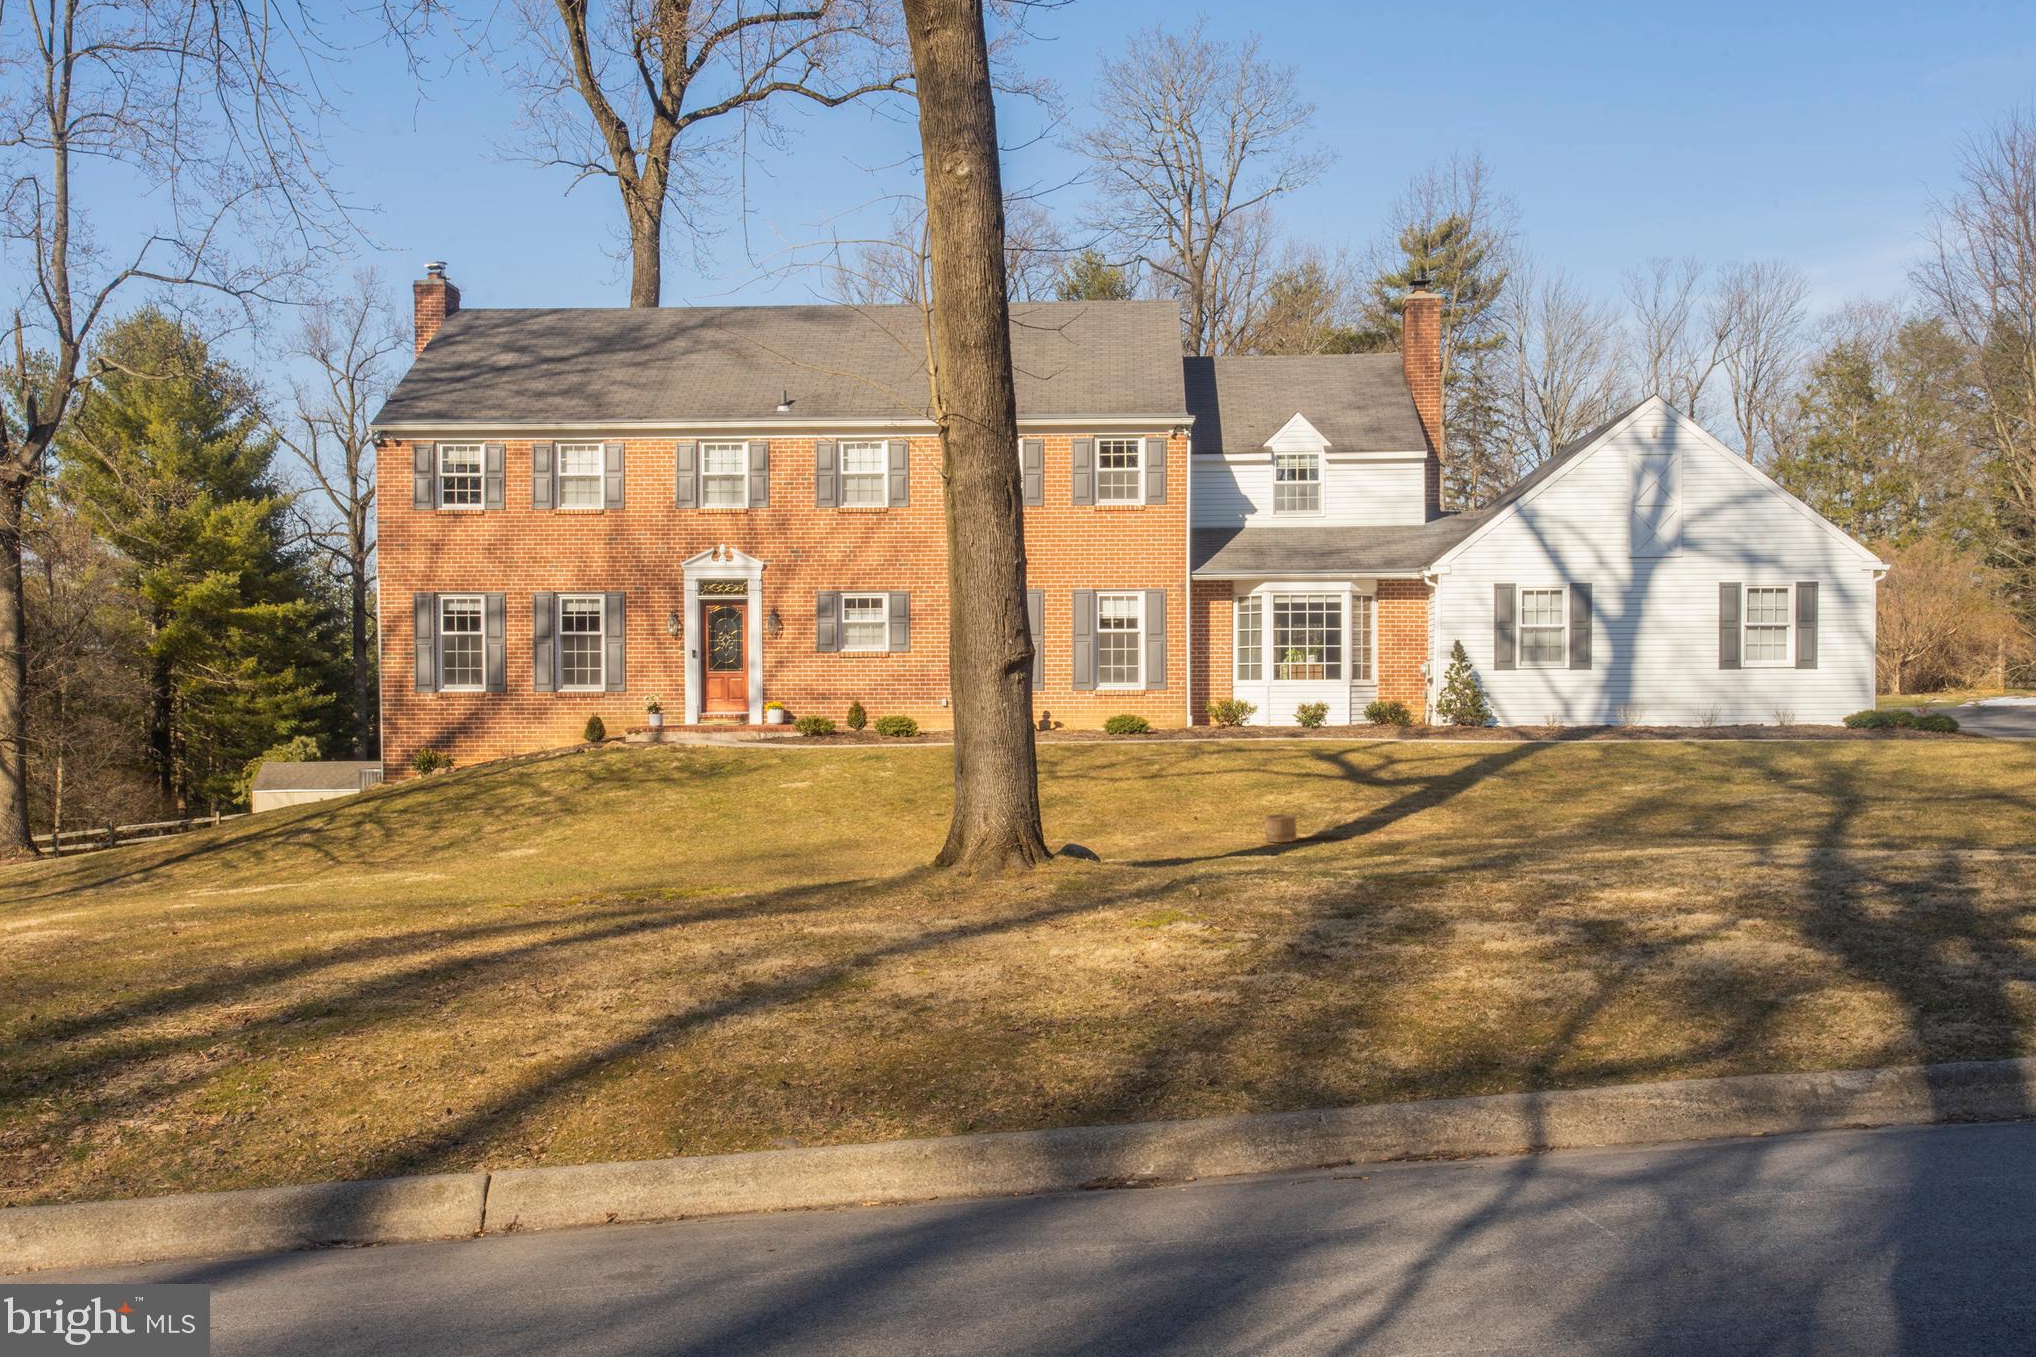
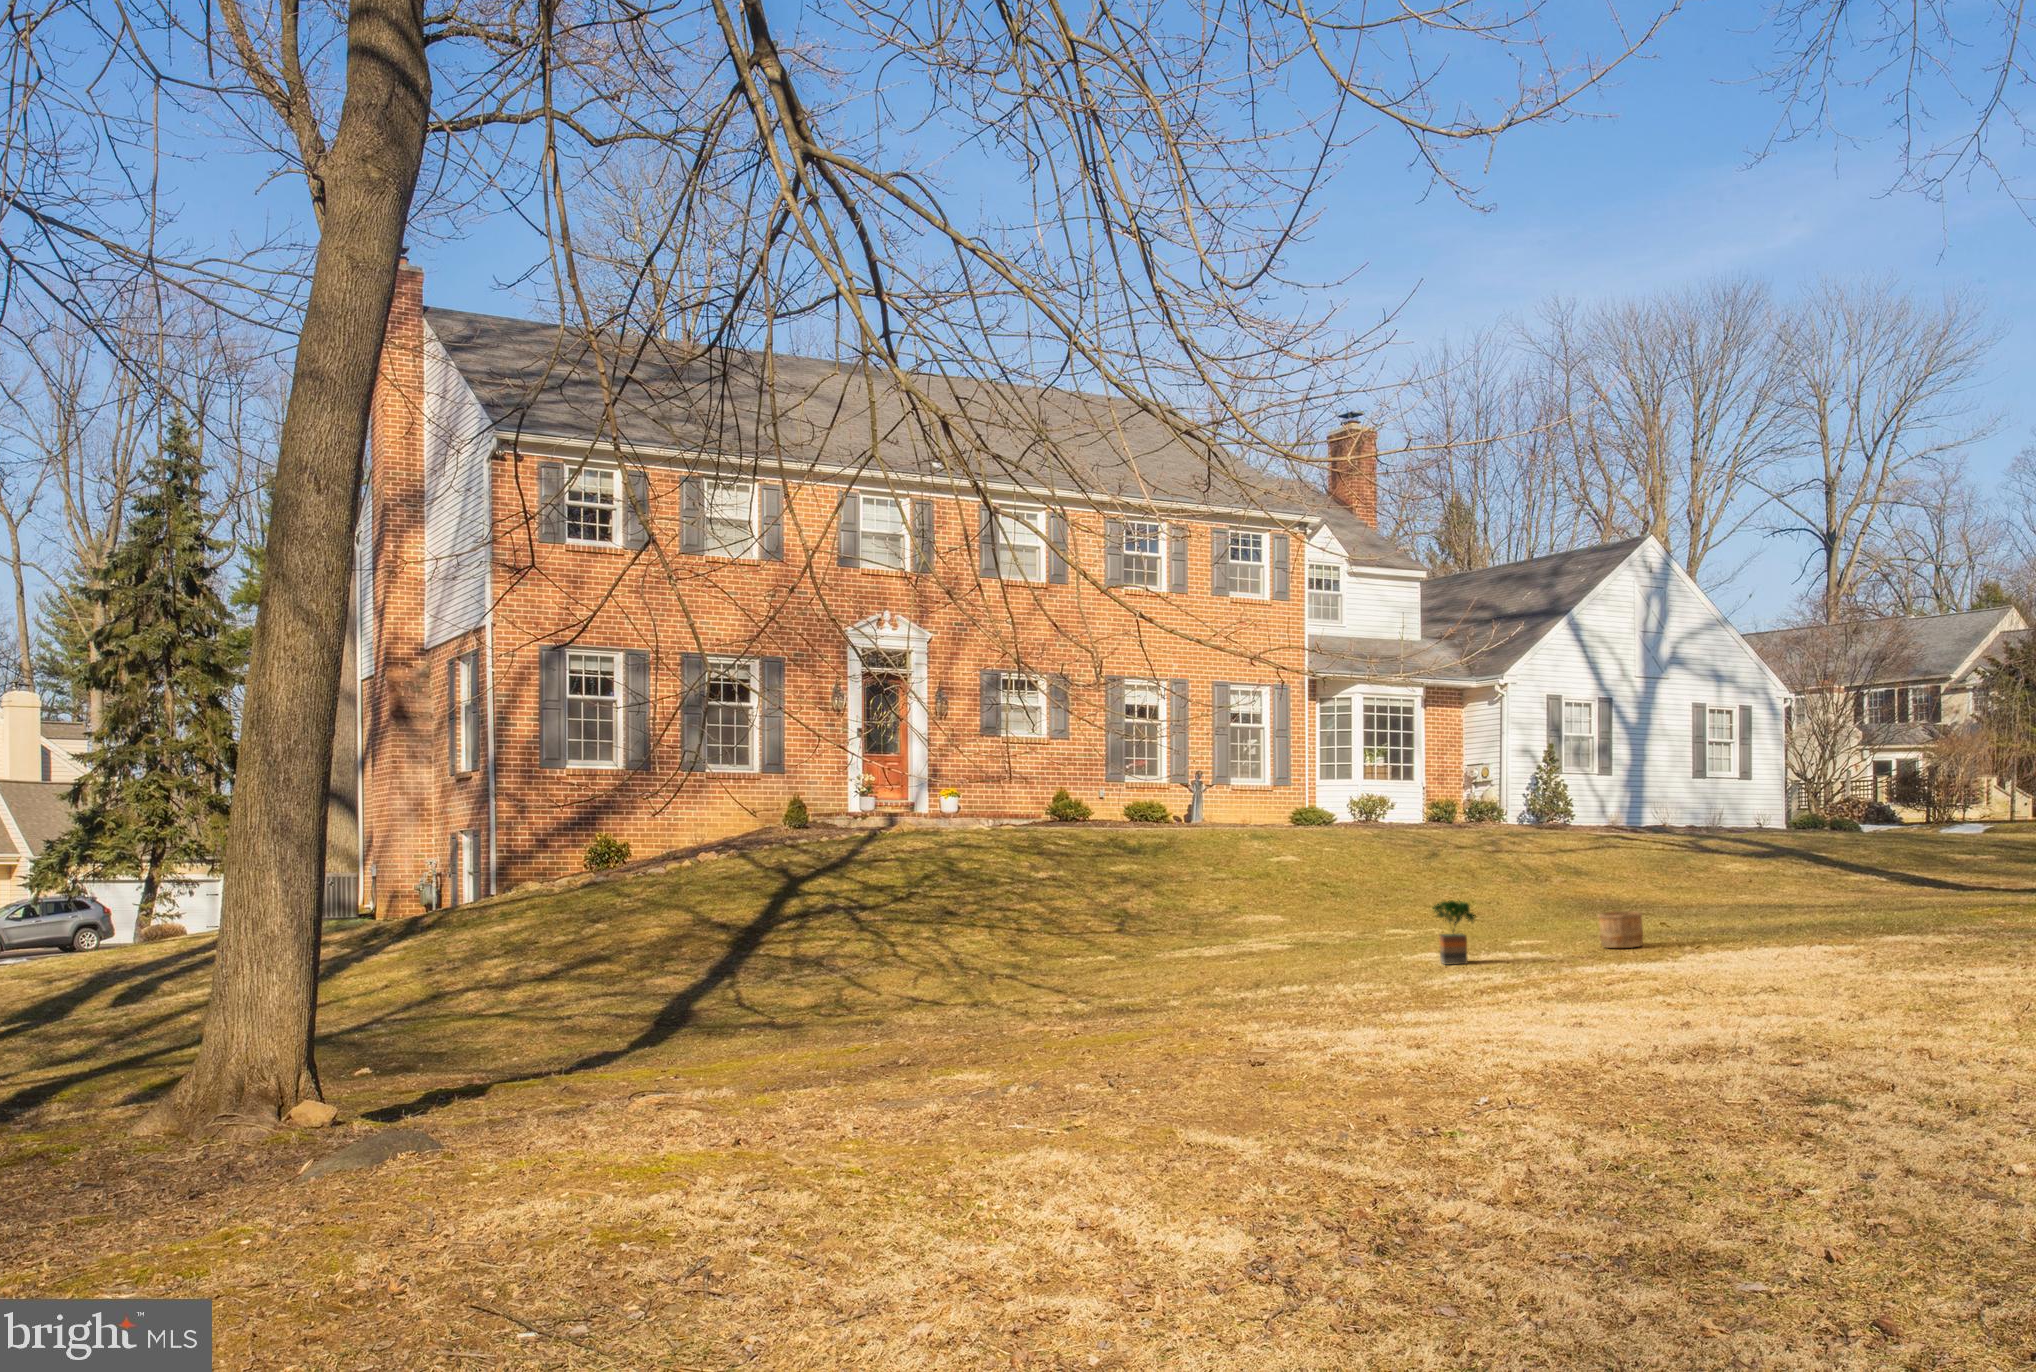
potted tree: none [1143,808,1177,857] -> present [1433,900,1475,965]

